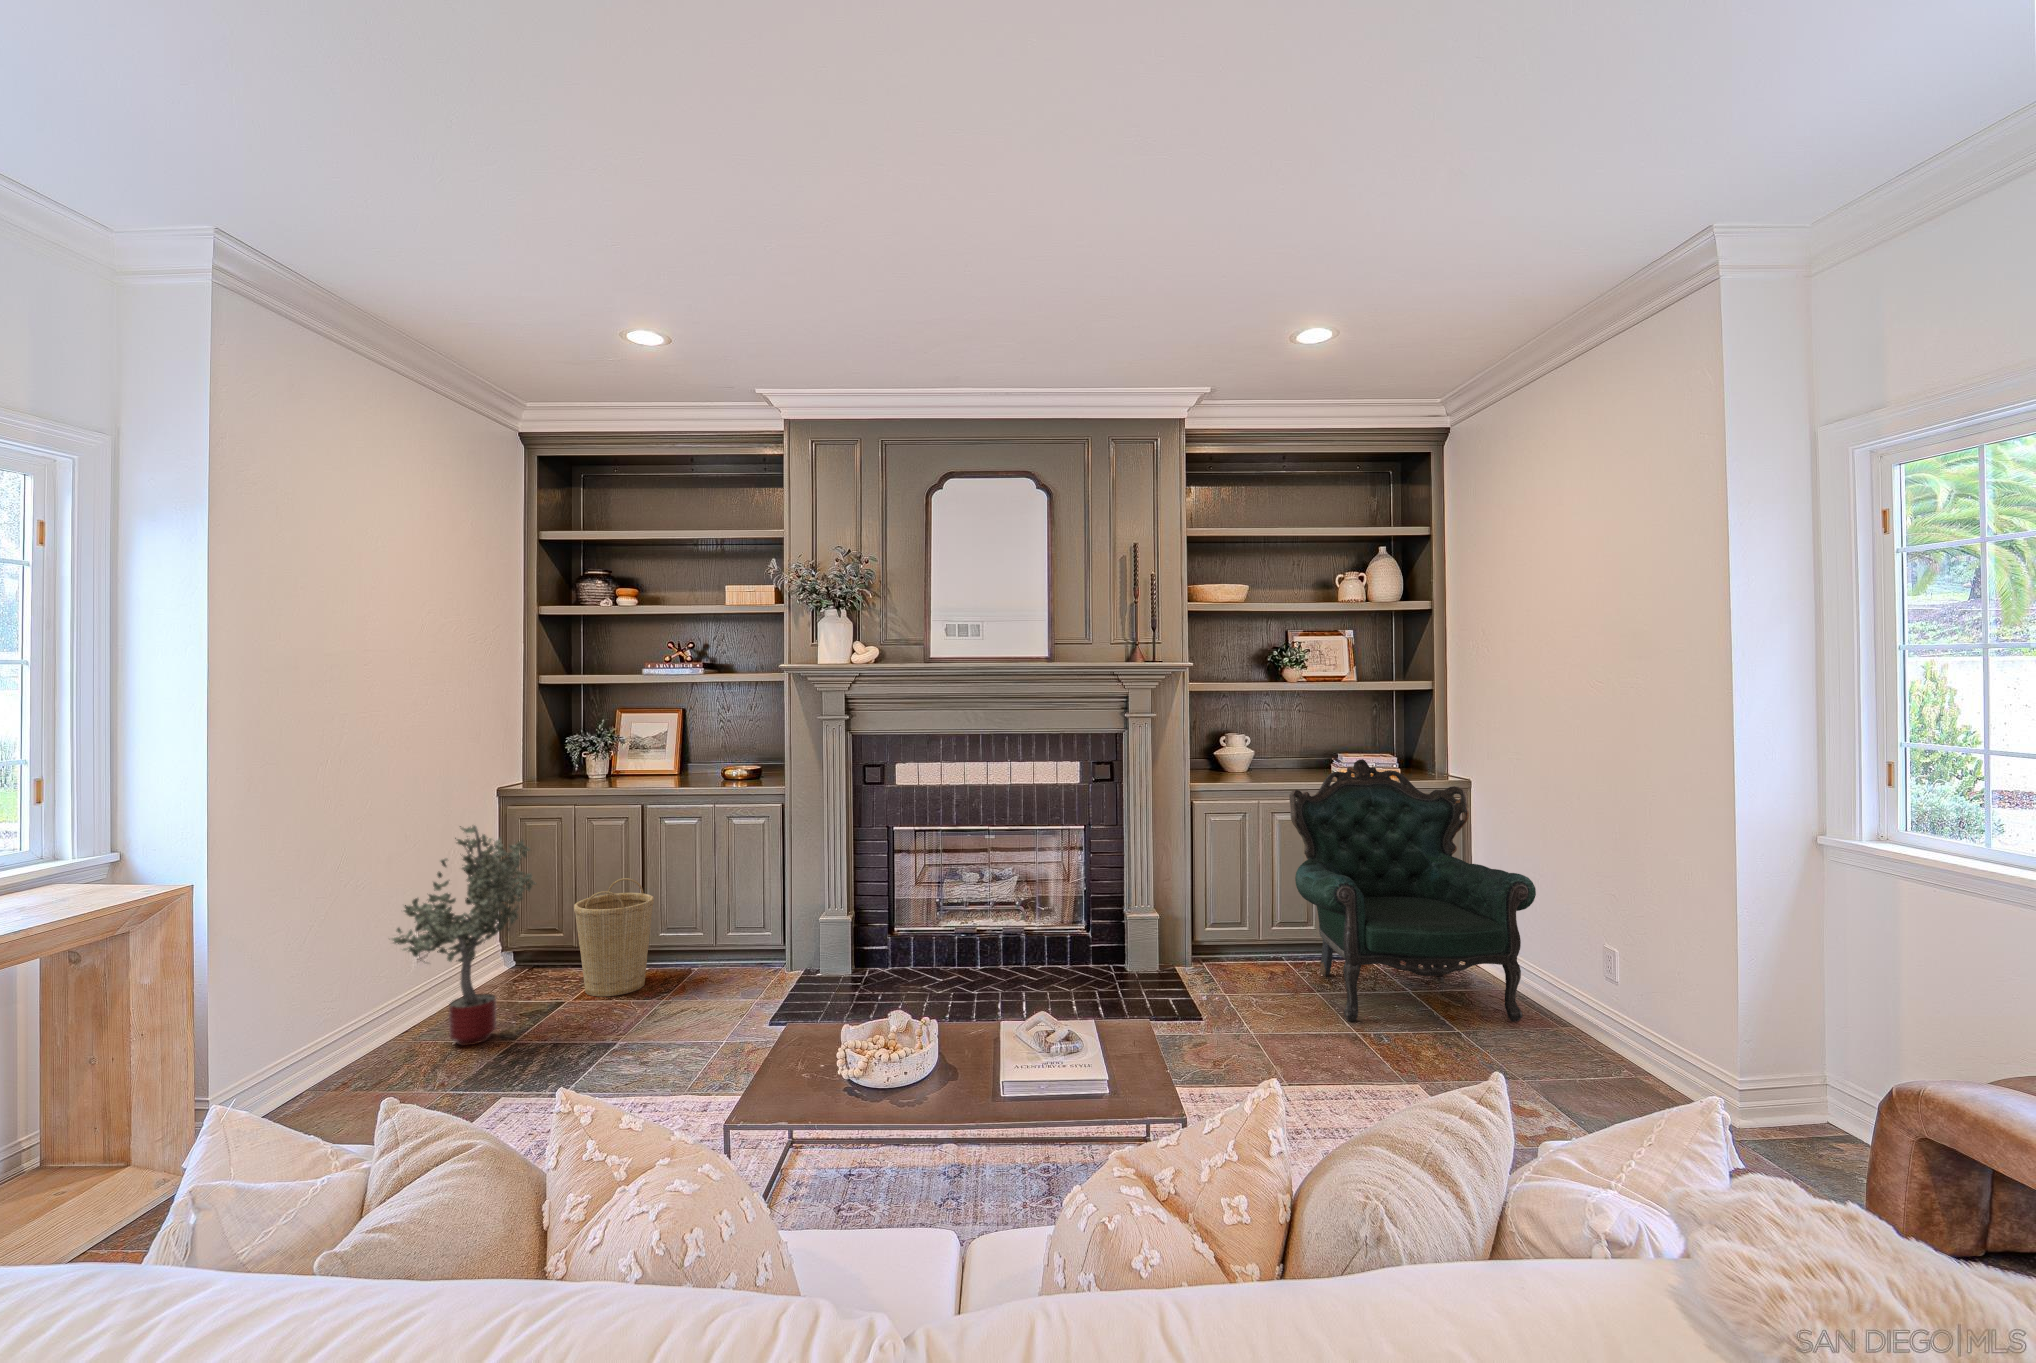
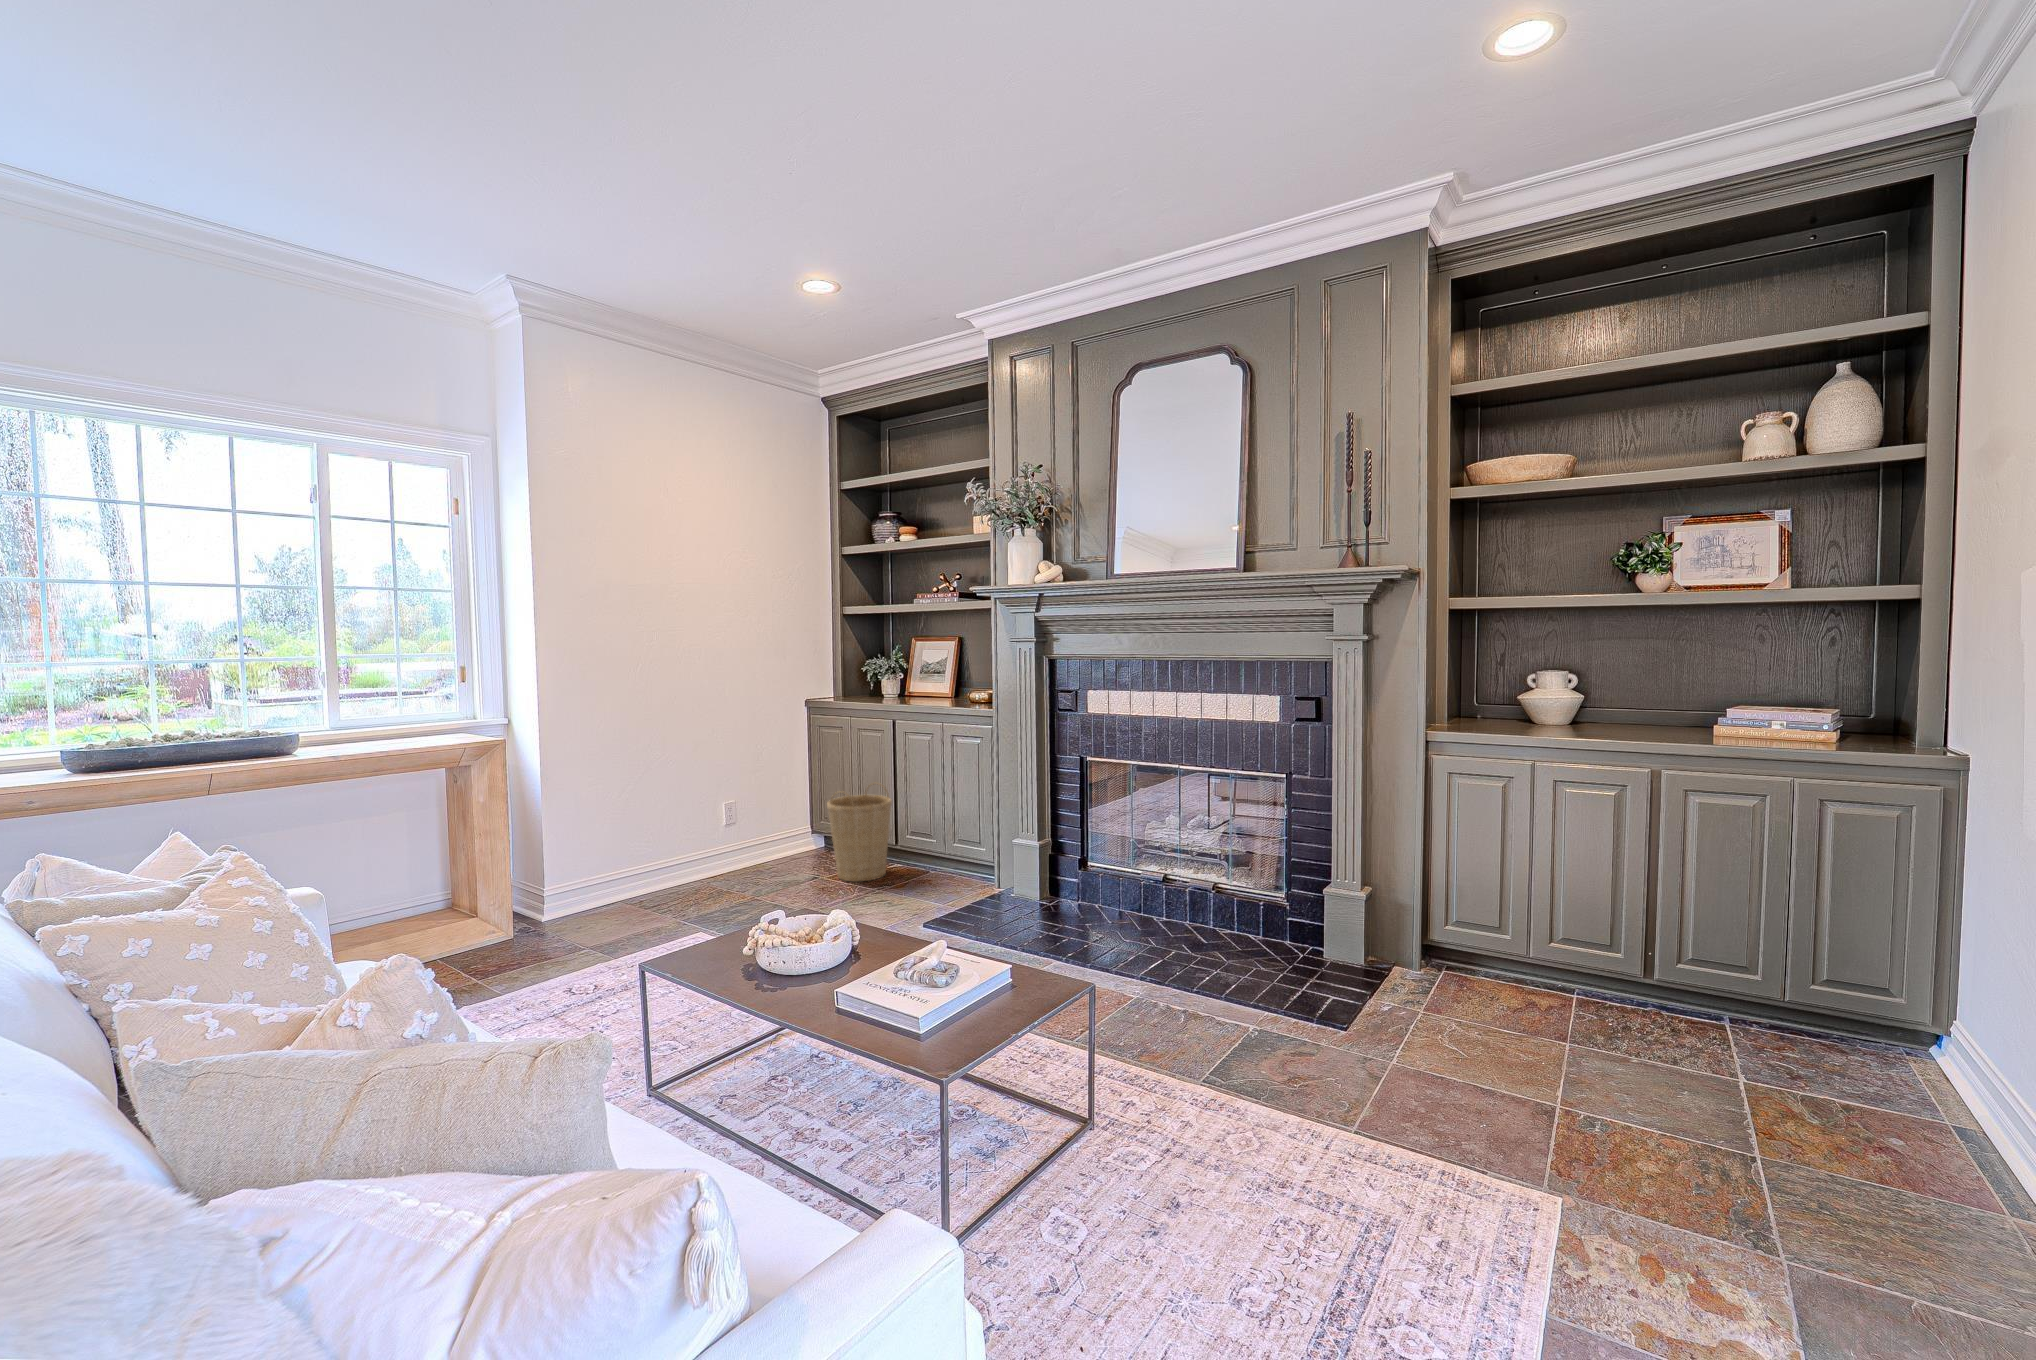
armchair: present [1289,759,1536,1022] -> none [1520,713,1969,1195]
potted tree: present [392,826,536,1045] -> none [658,725,785,899]

